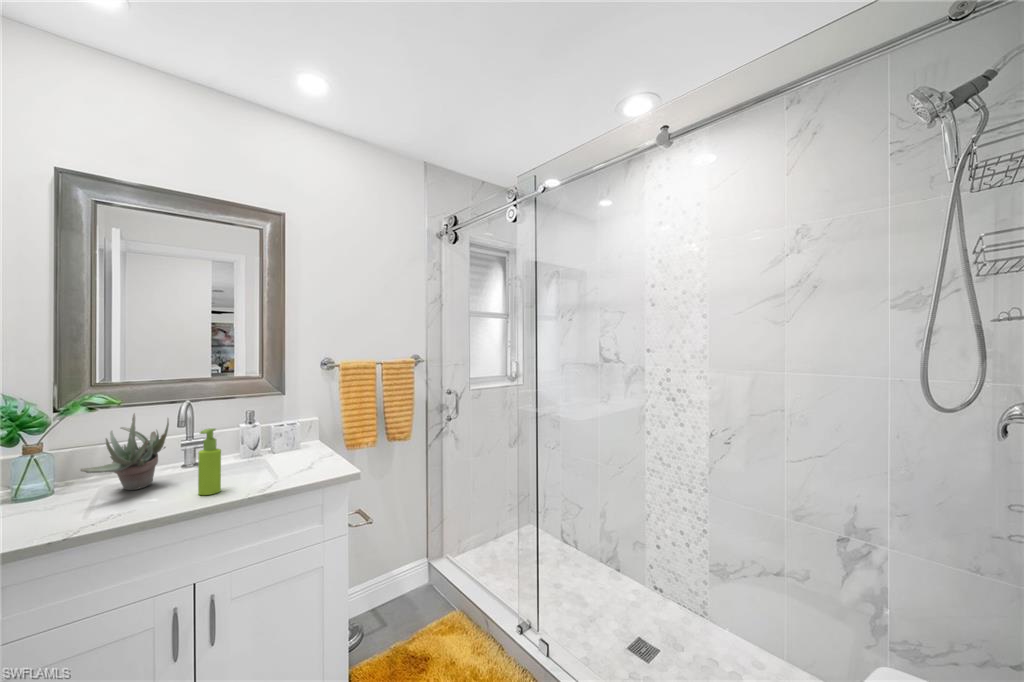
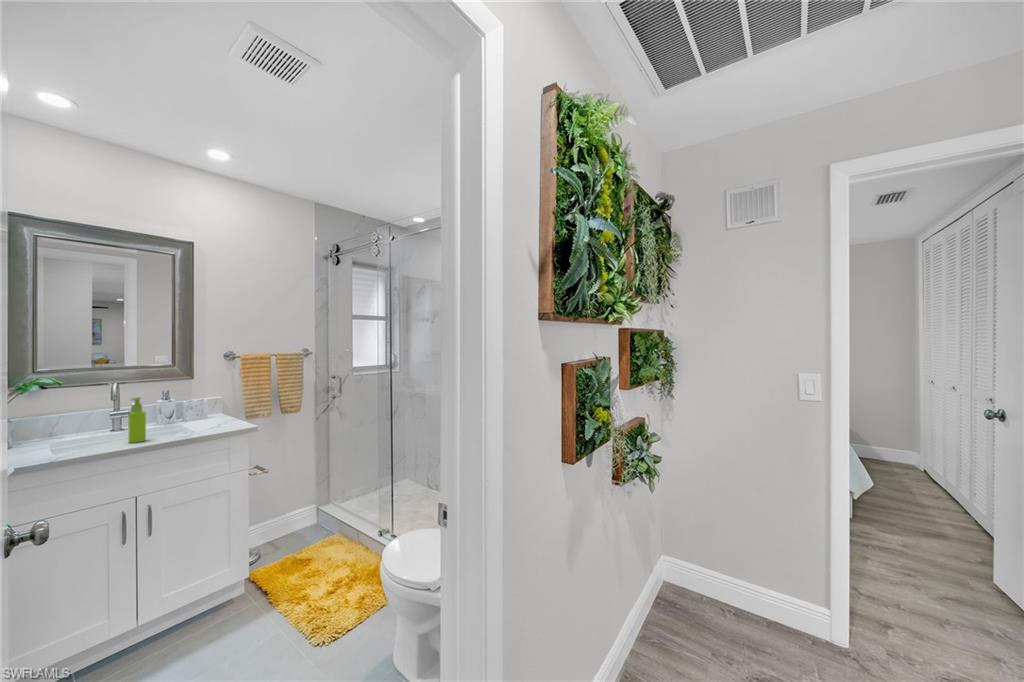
succulent plant: present [80,413,169,490] -> none [38,388,103,443]

